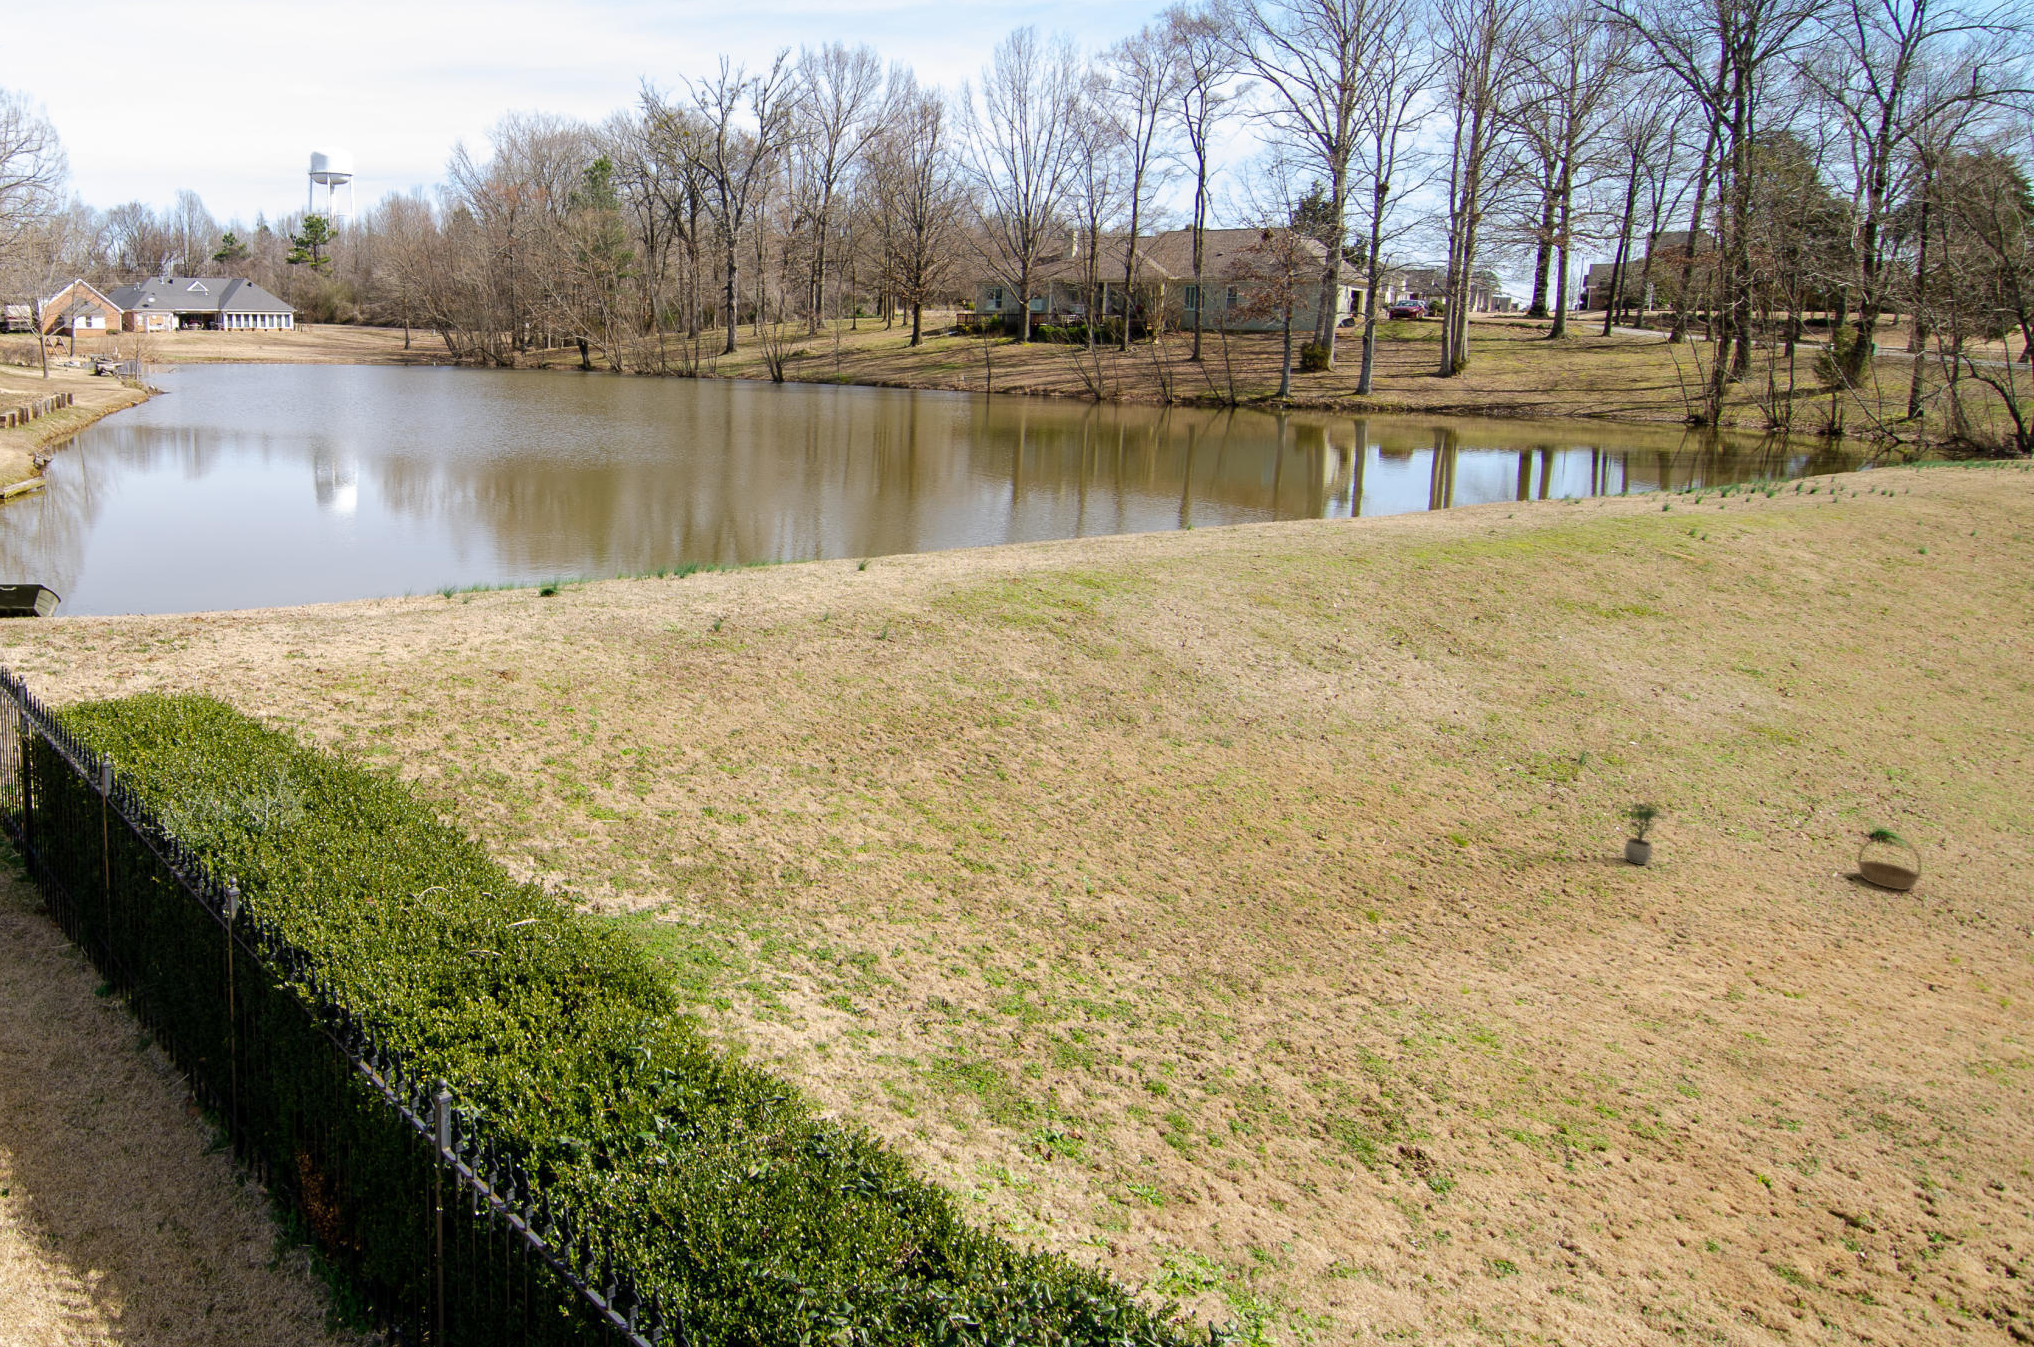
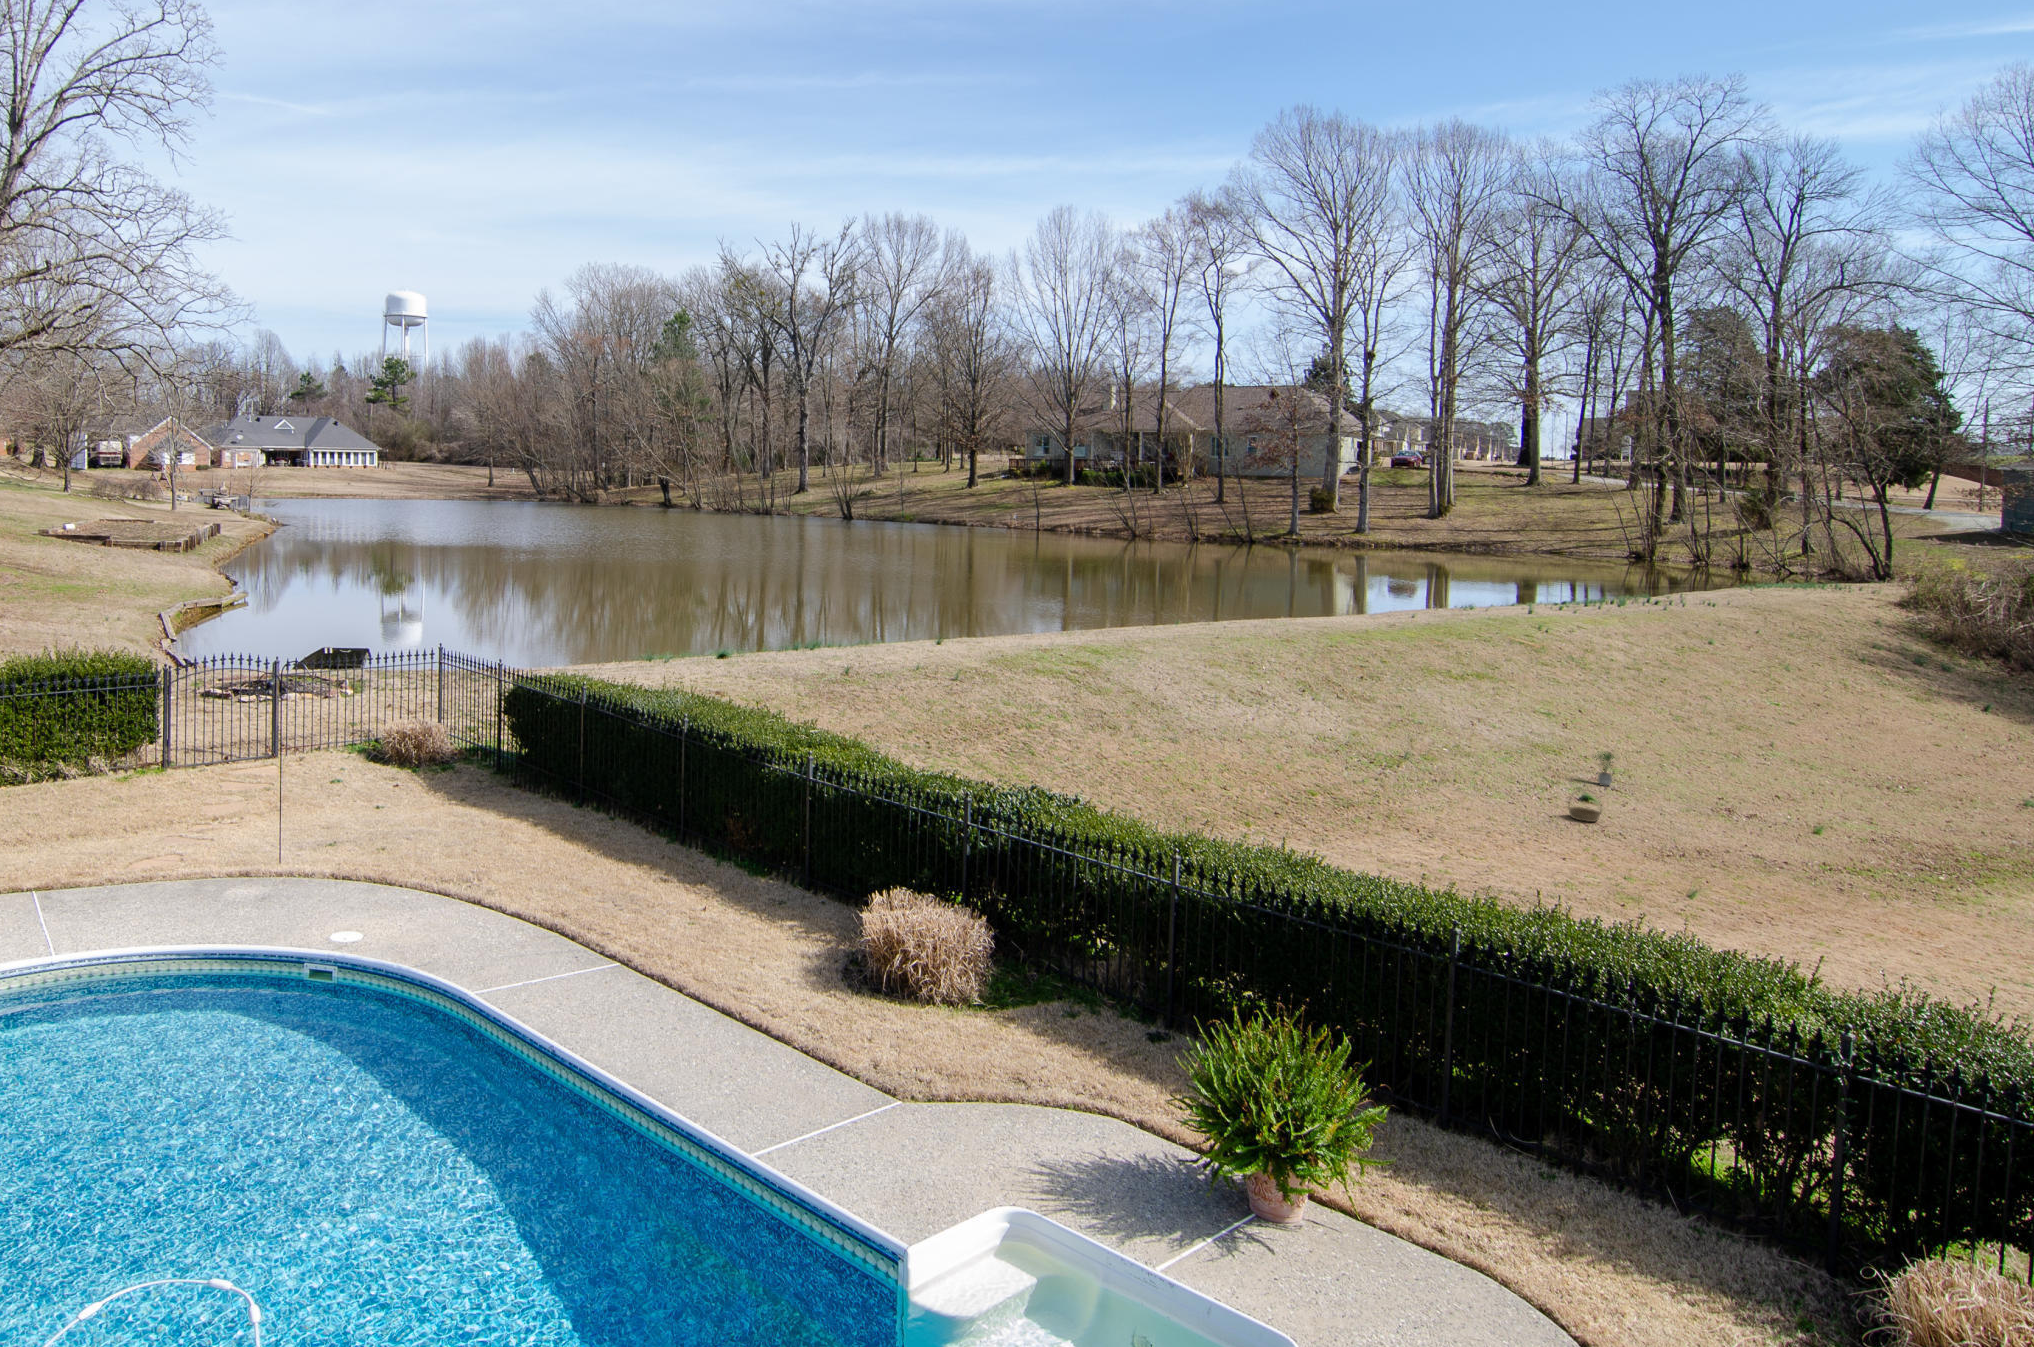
potted plant: present [1617,802,1664,865] -> present [1594,752,1615,786]

